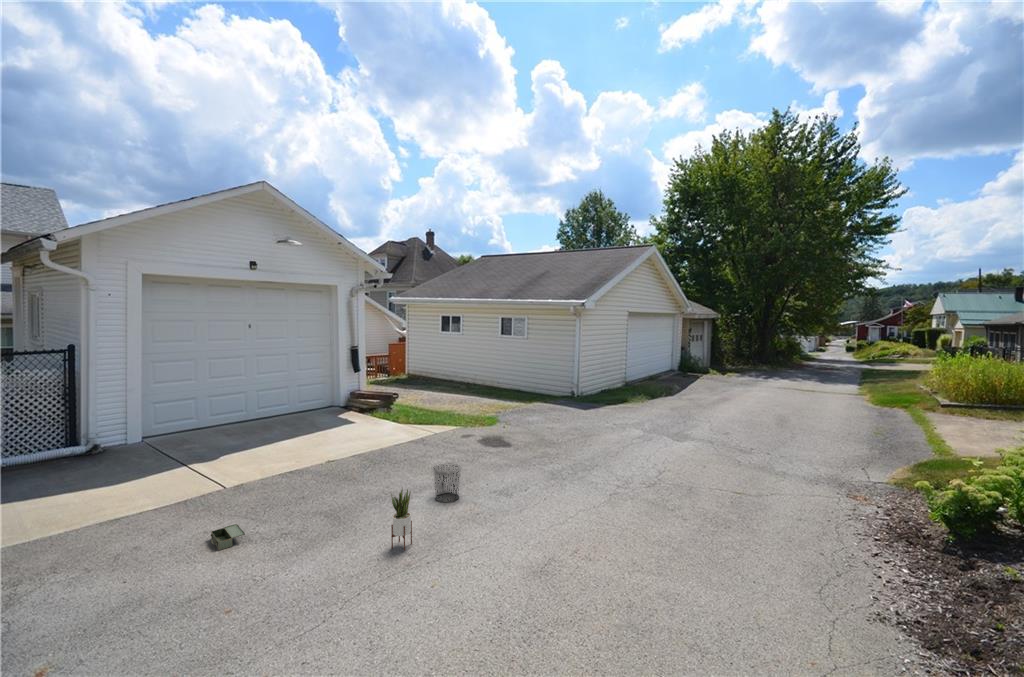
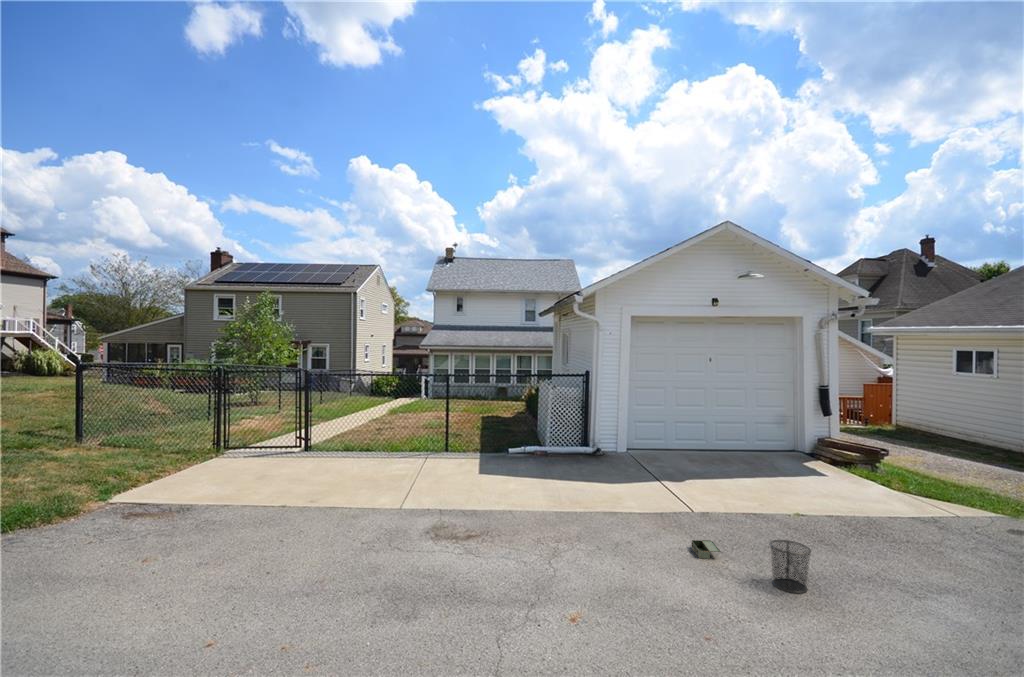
waste bin: present [433,465,459,501] -> present [769,540,811,593]
potted plant: present [390,488,412,551] -> none [881,553,911,630]

